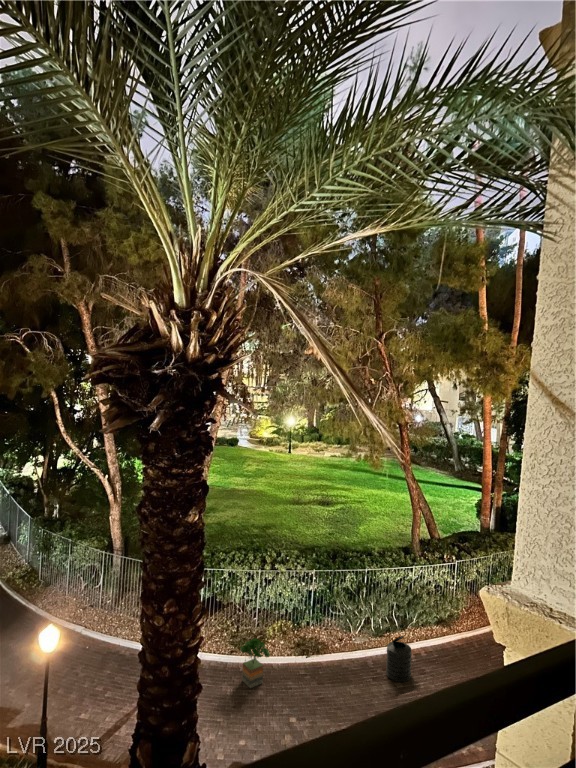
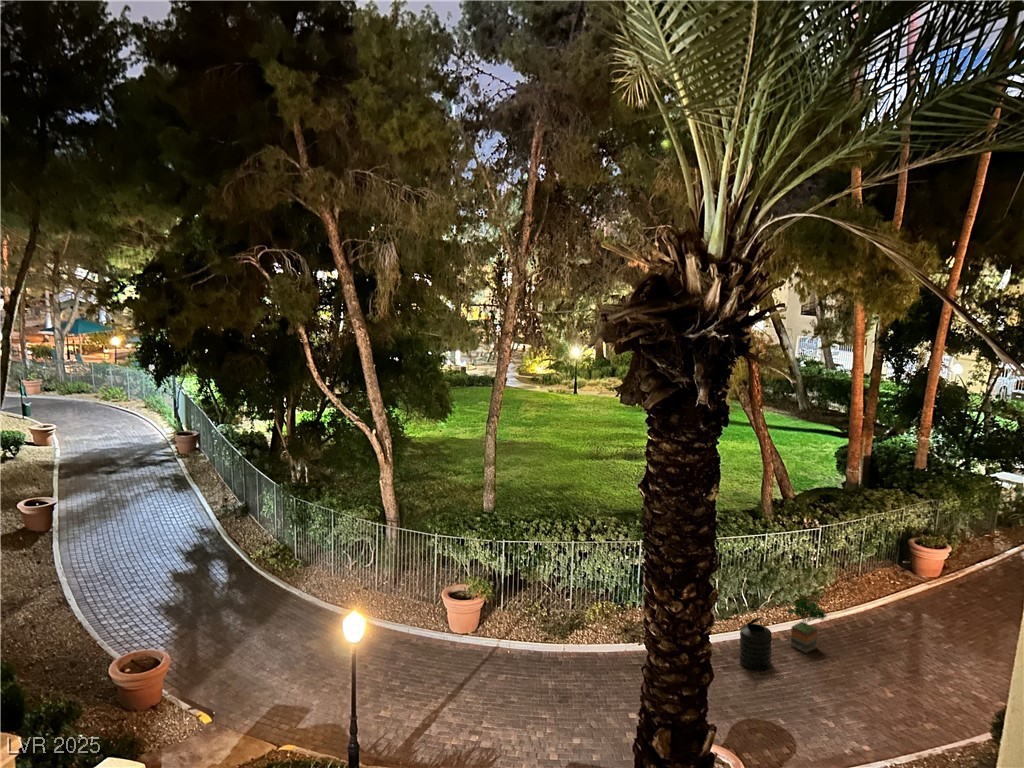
potted tree: present [240,638,270,688] -> present [788,599,826,653]

